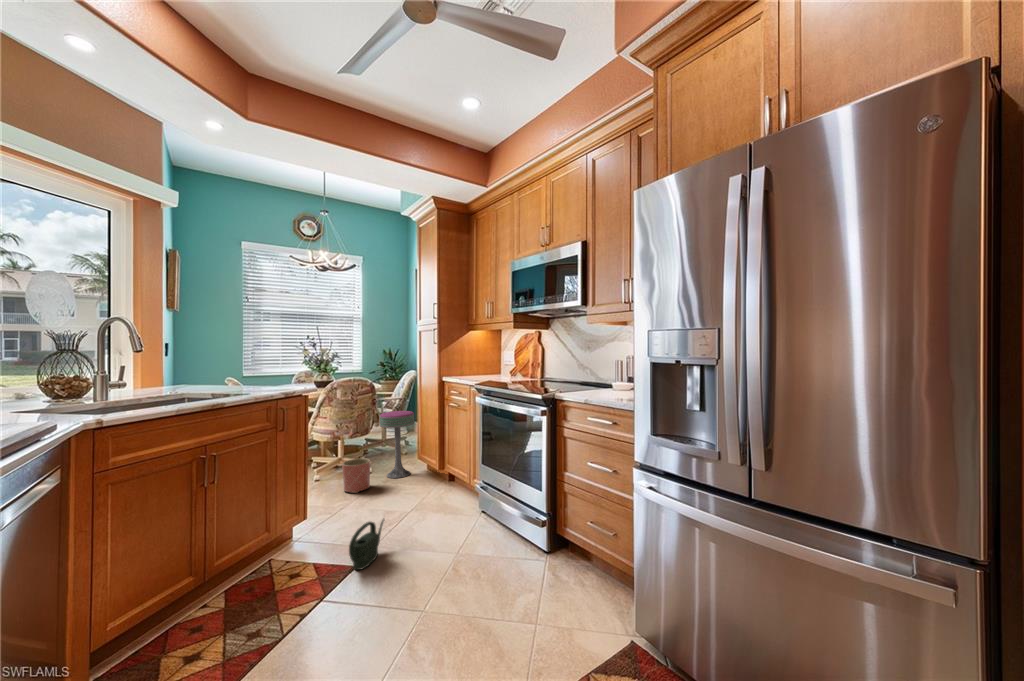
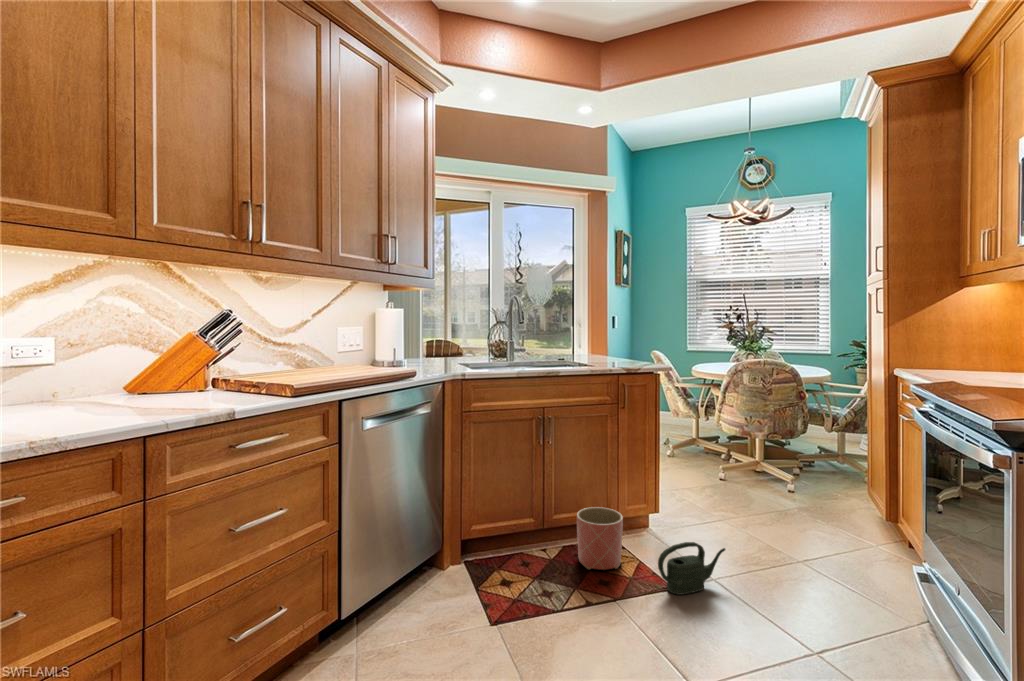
bar stool: present [379,411,414,478] -> none [798,414,857,513]
planter: present [342,458,370,493] -> present [577,507,623,570]

